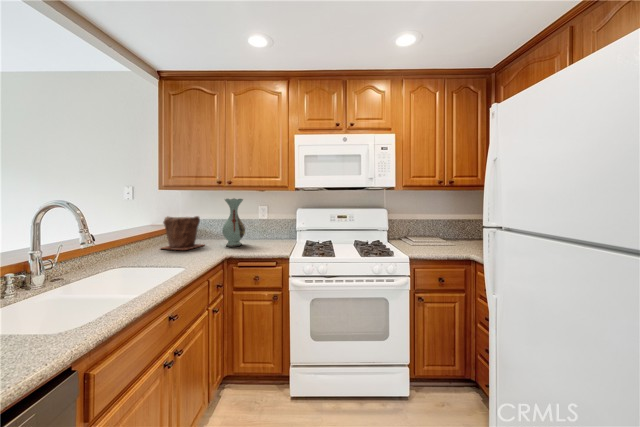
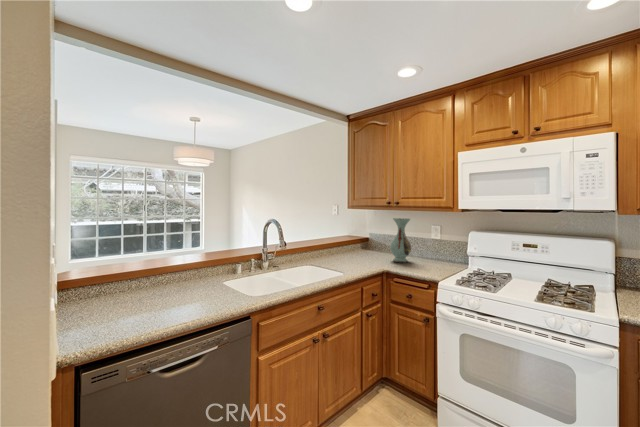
plant pot: present [161,216,203,250] -> none [344,231,378,260]

